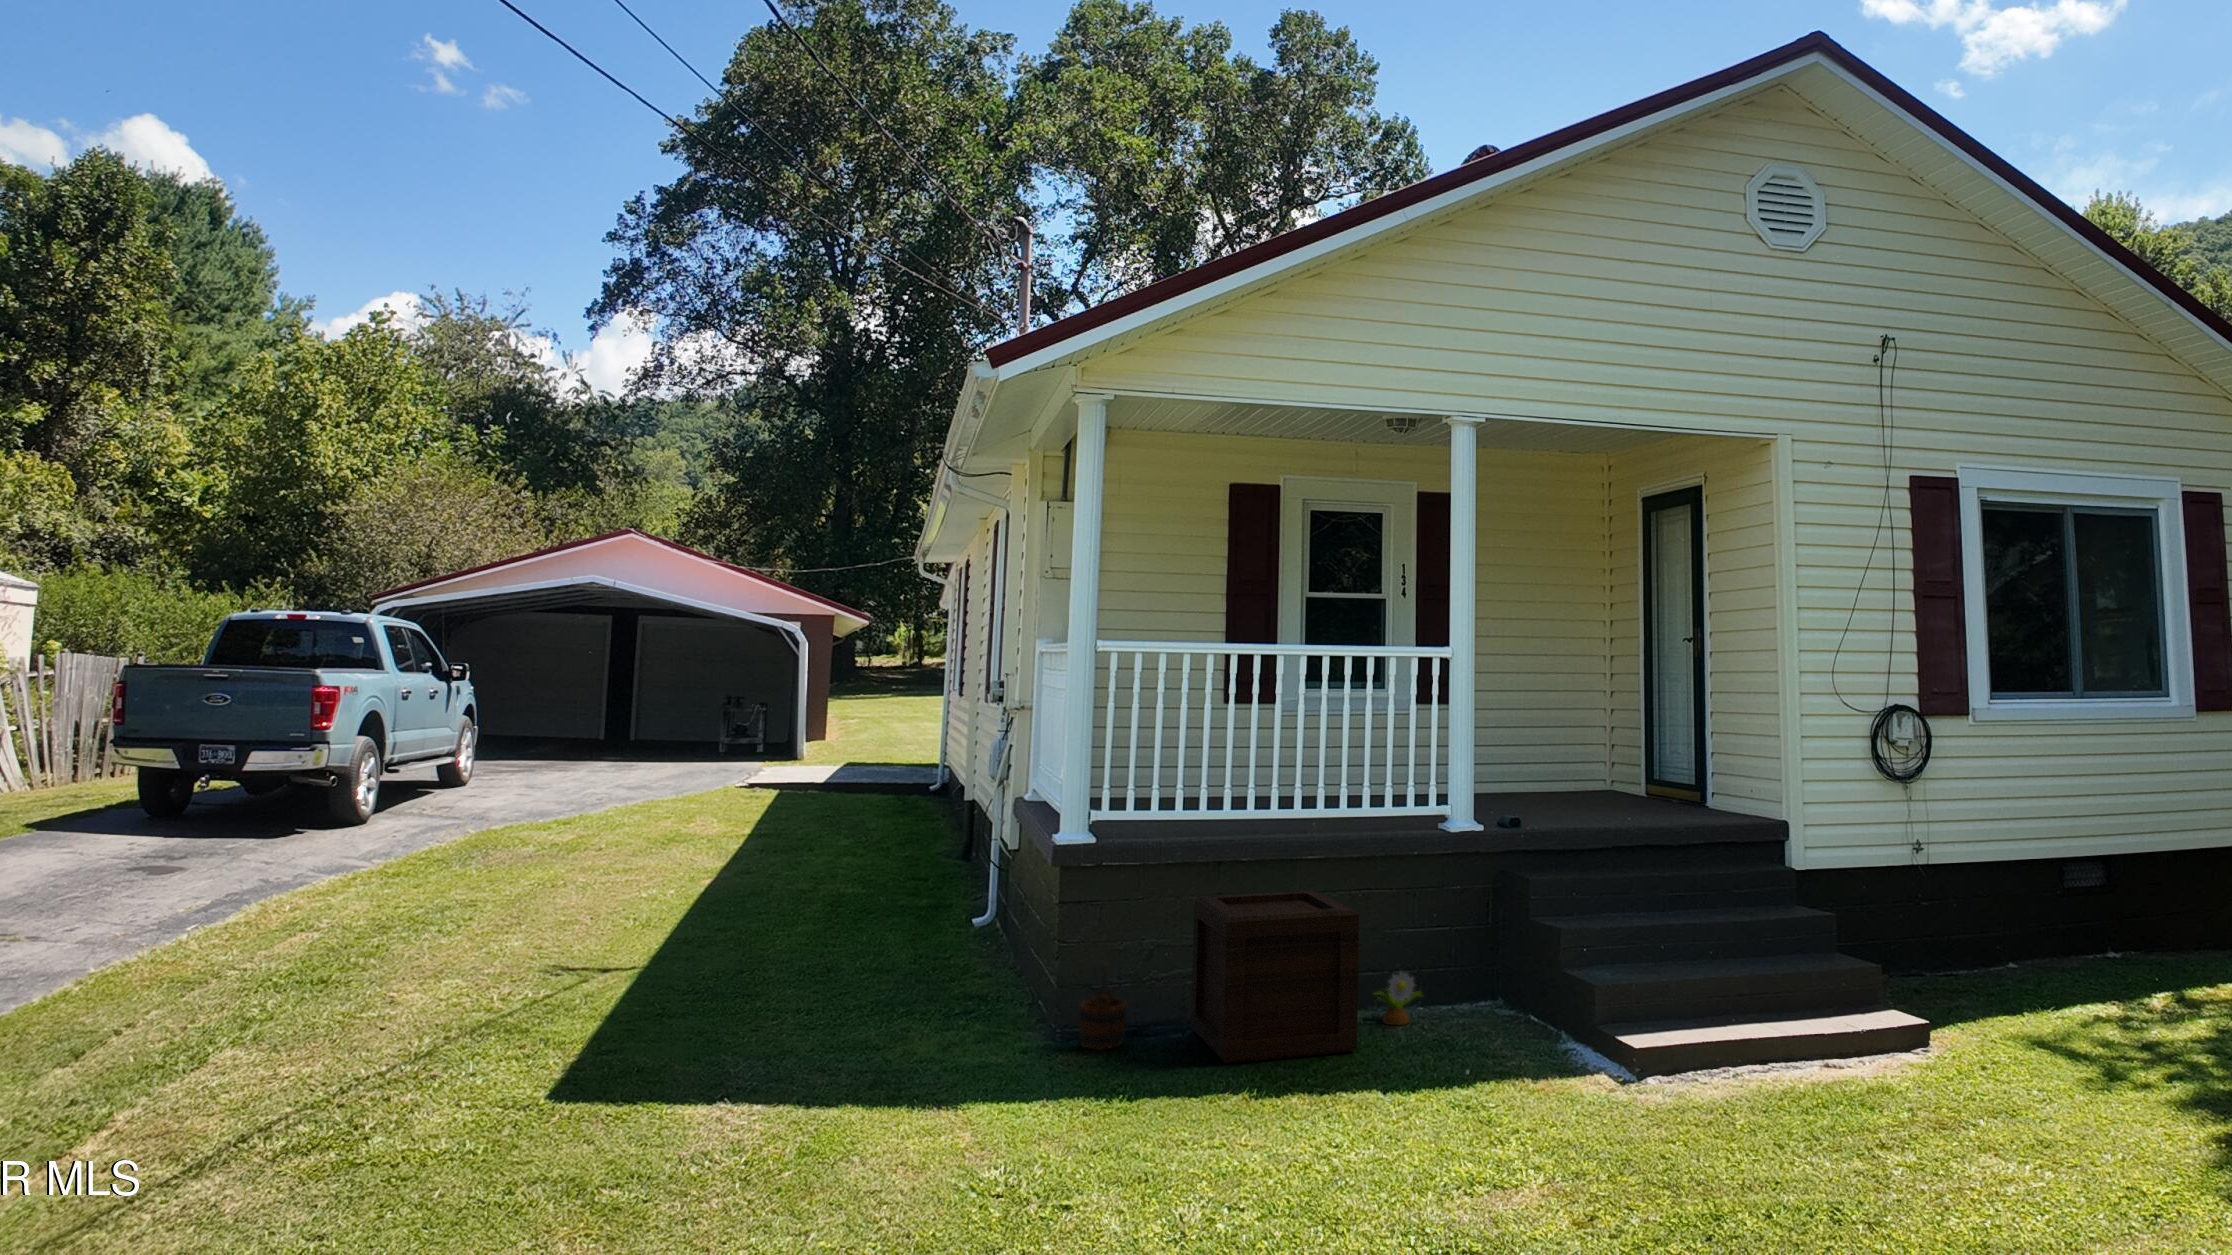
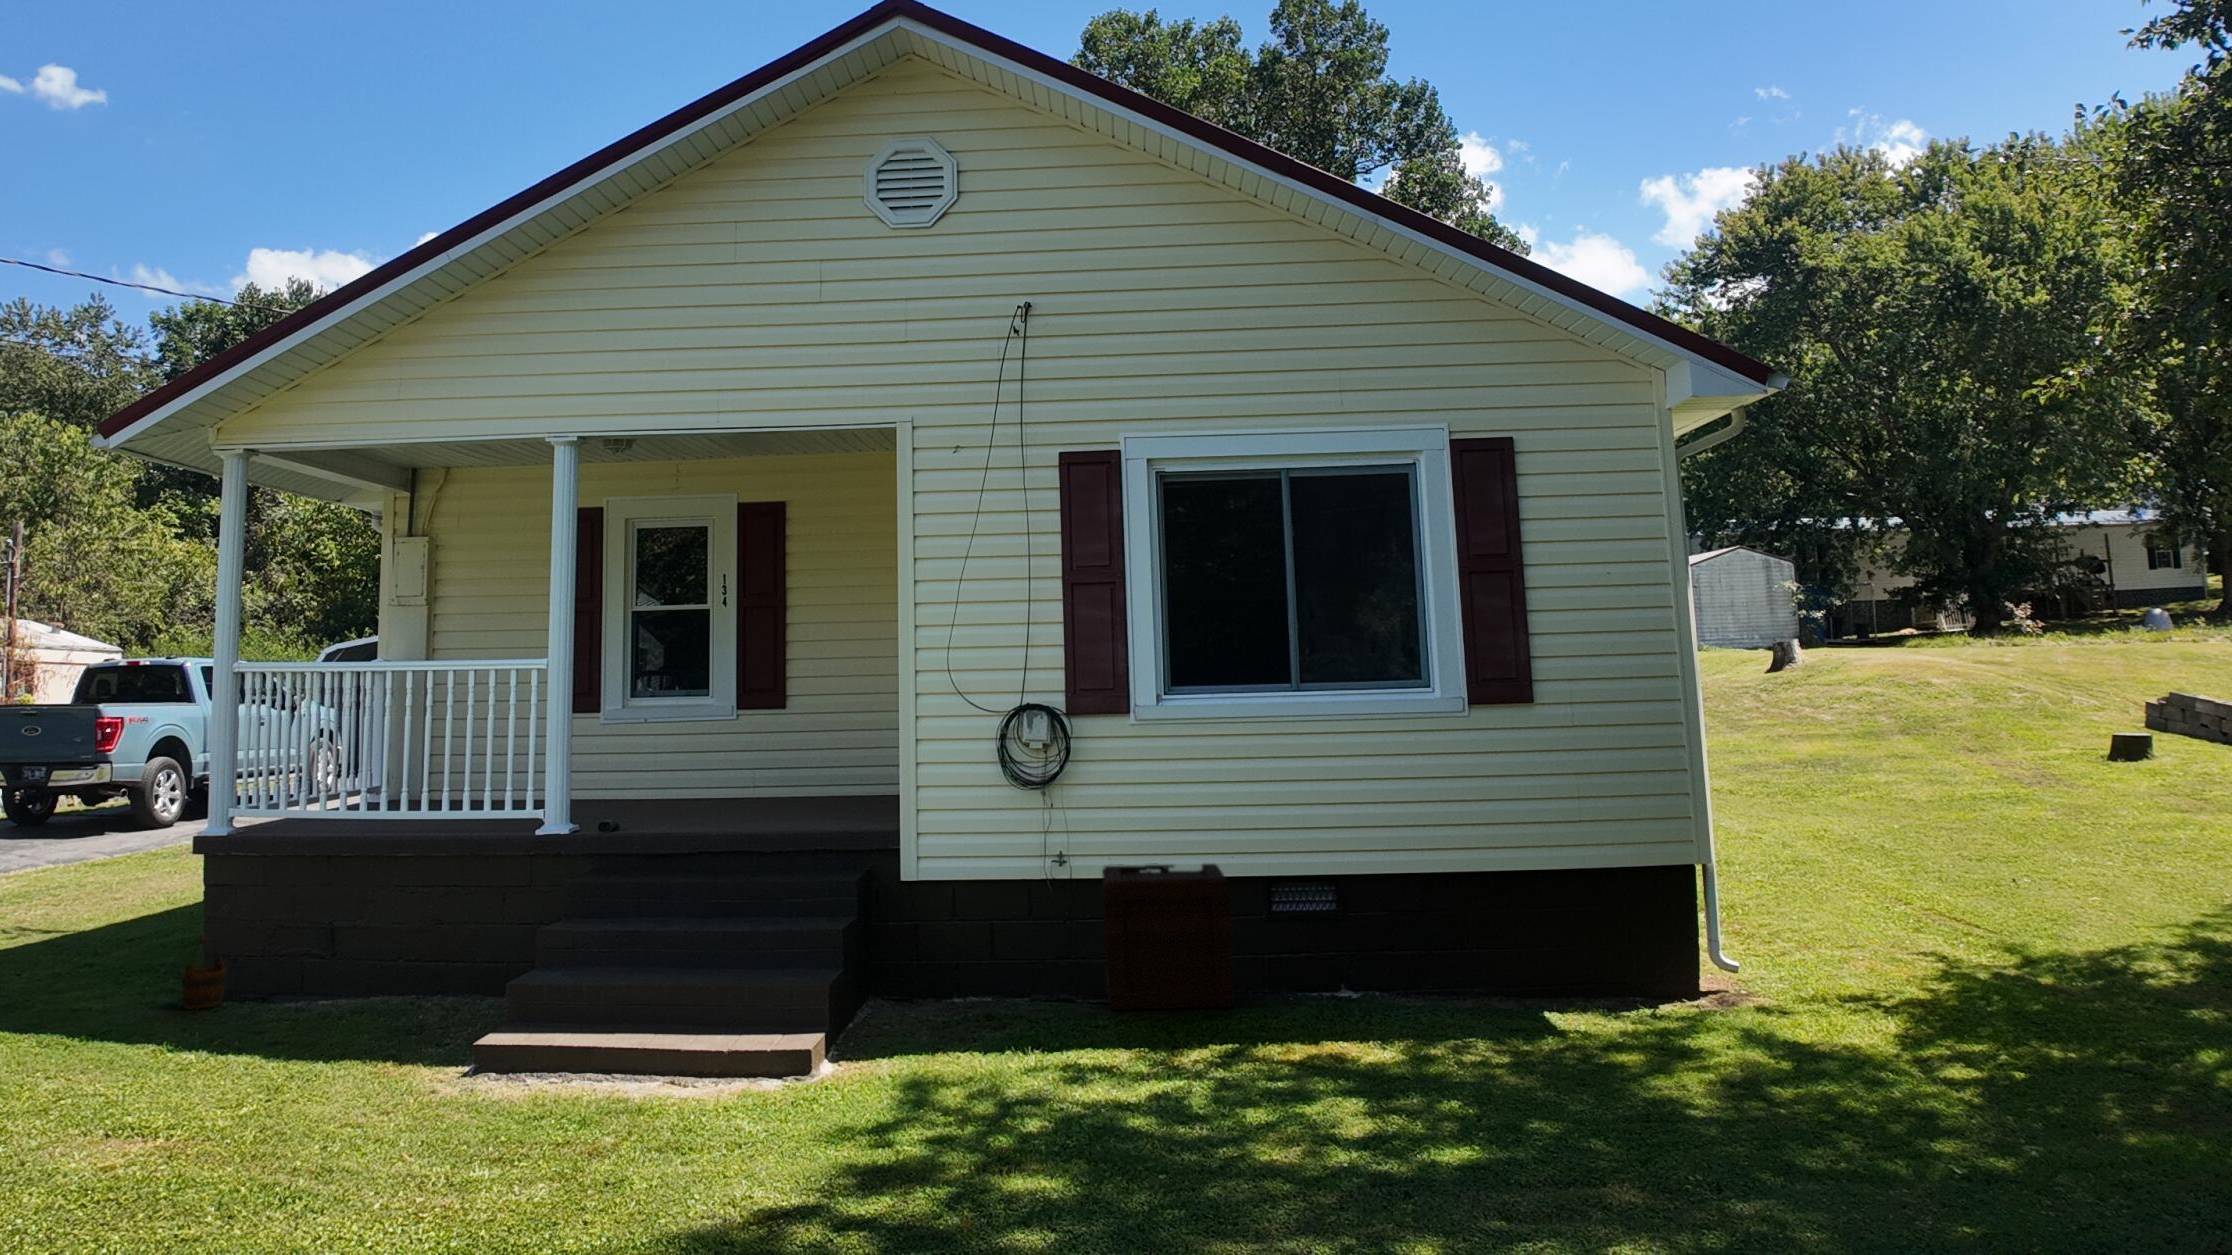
wooden crate: present [1191,890,1359,1064] -> present [1102,863,1235,1010]
decorative plant: present [1375,972,1421,1025] -> none [425,957,480,1007]

